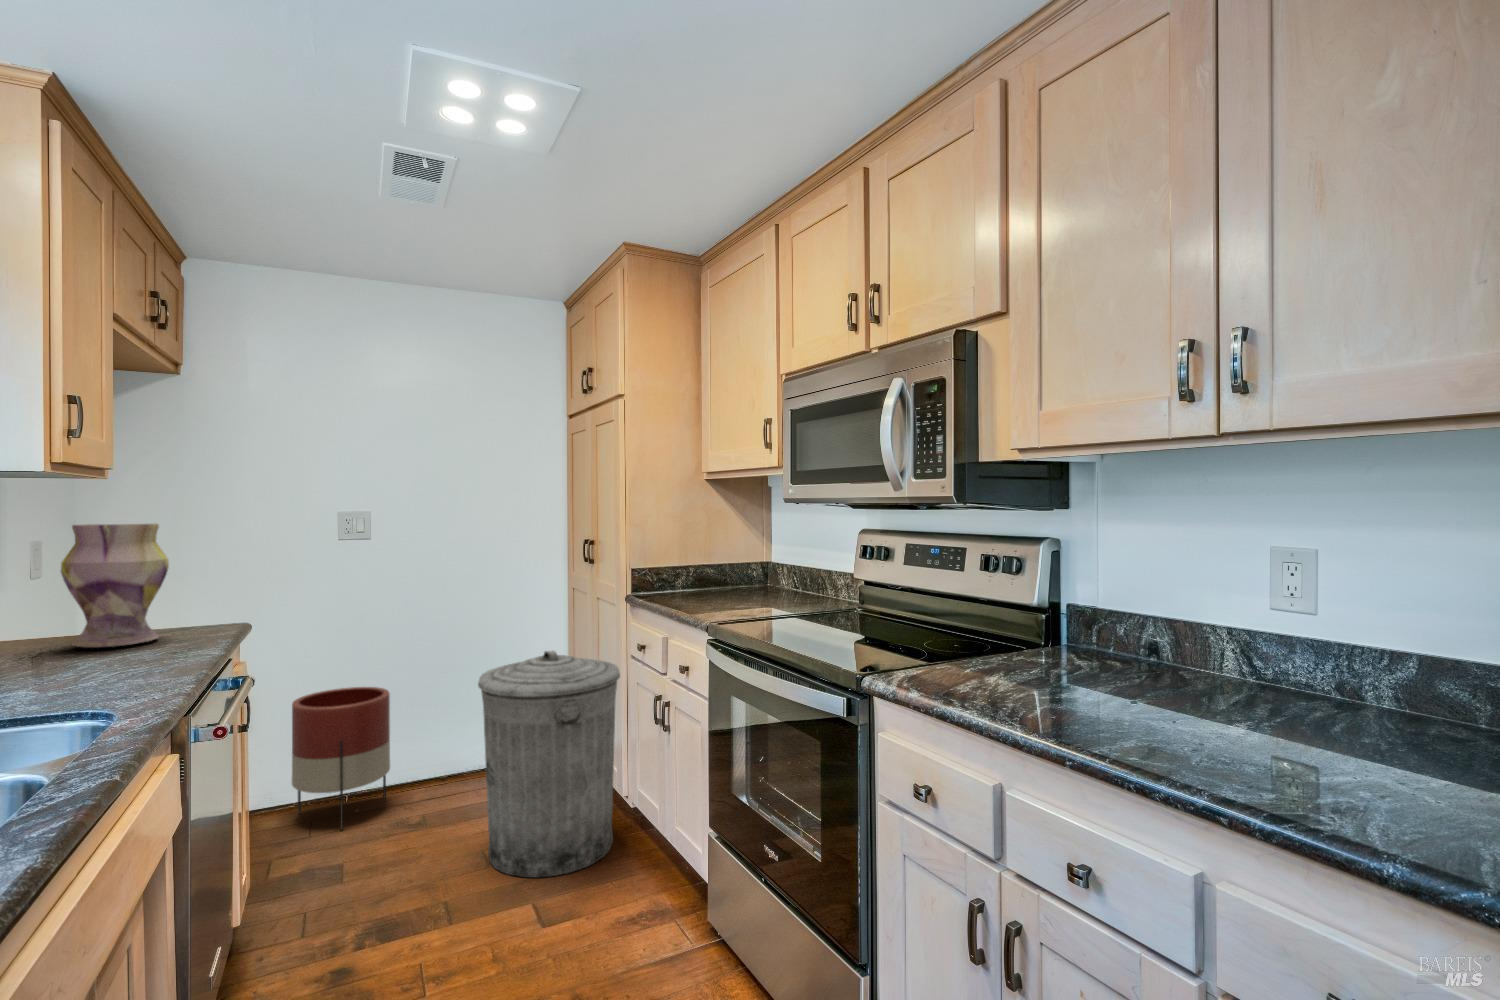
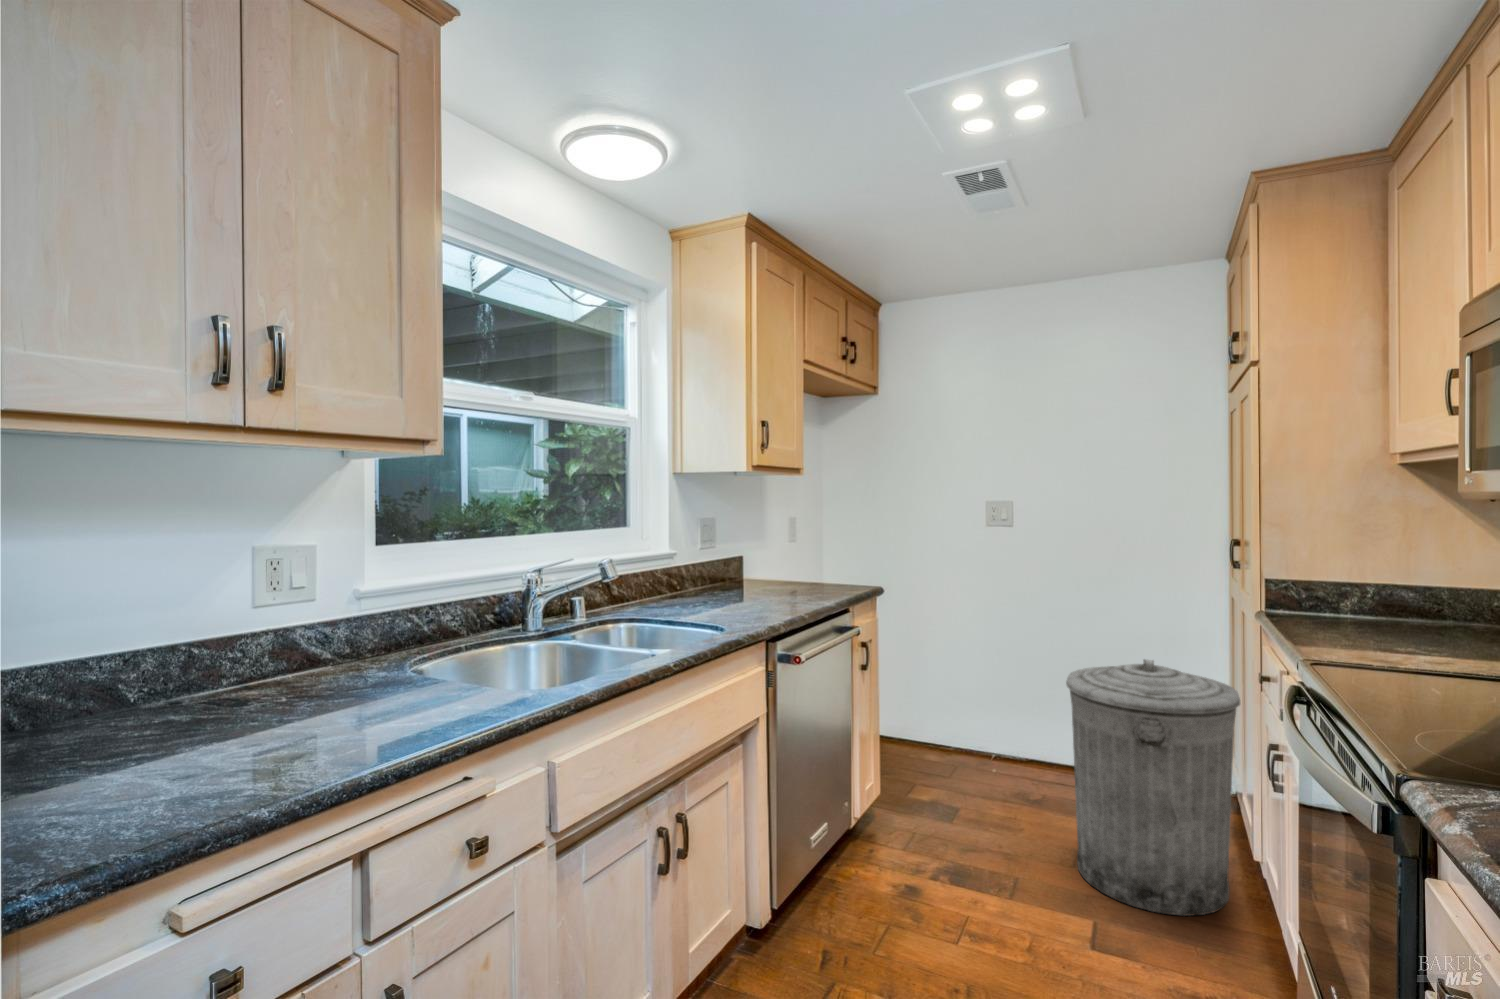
vase: present [61,523,169,648] -> none [760,511,817,596]
planter: present [292,687,390,830] -> none [943,658,1023,783]

